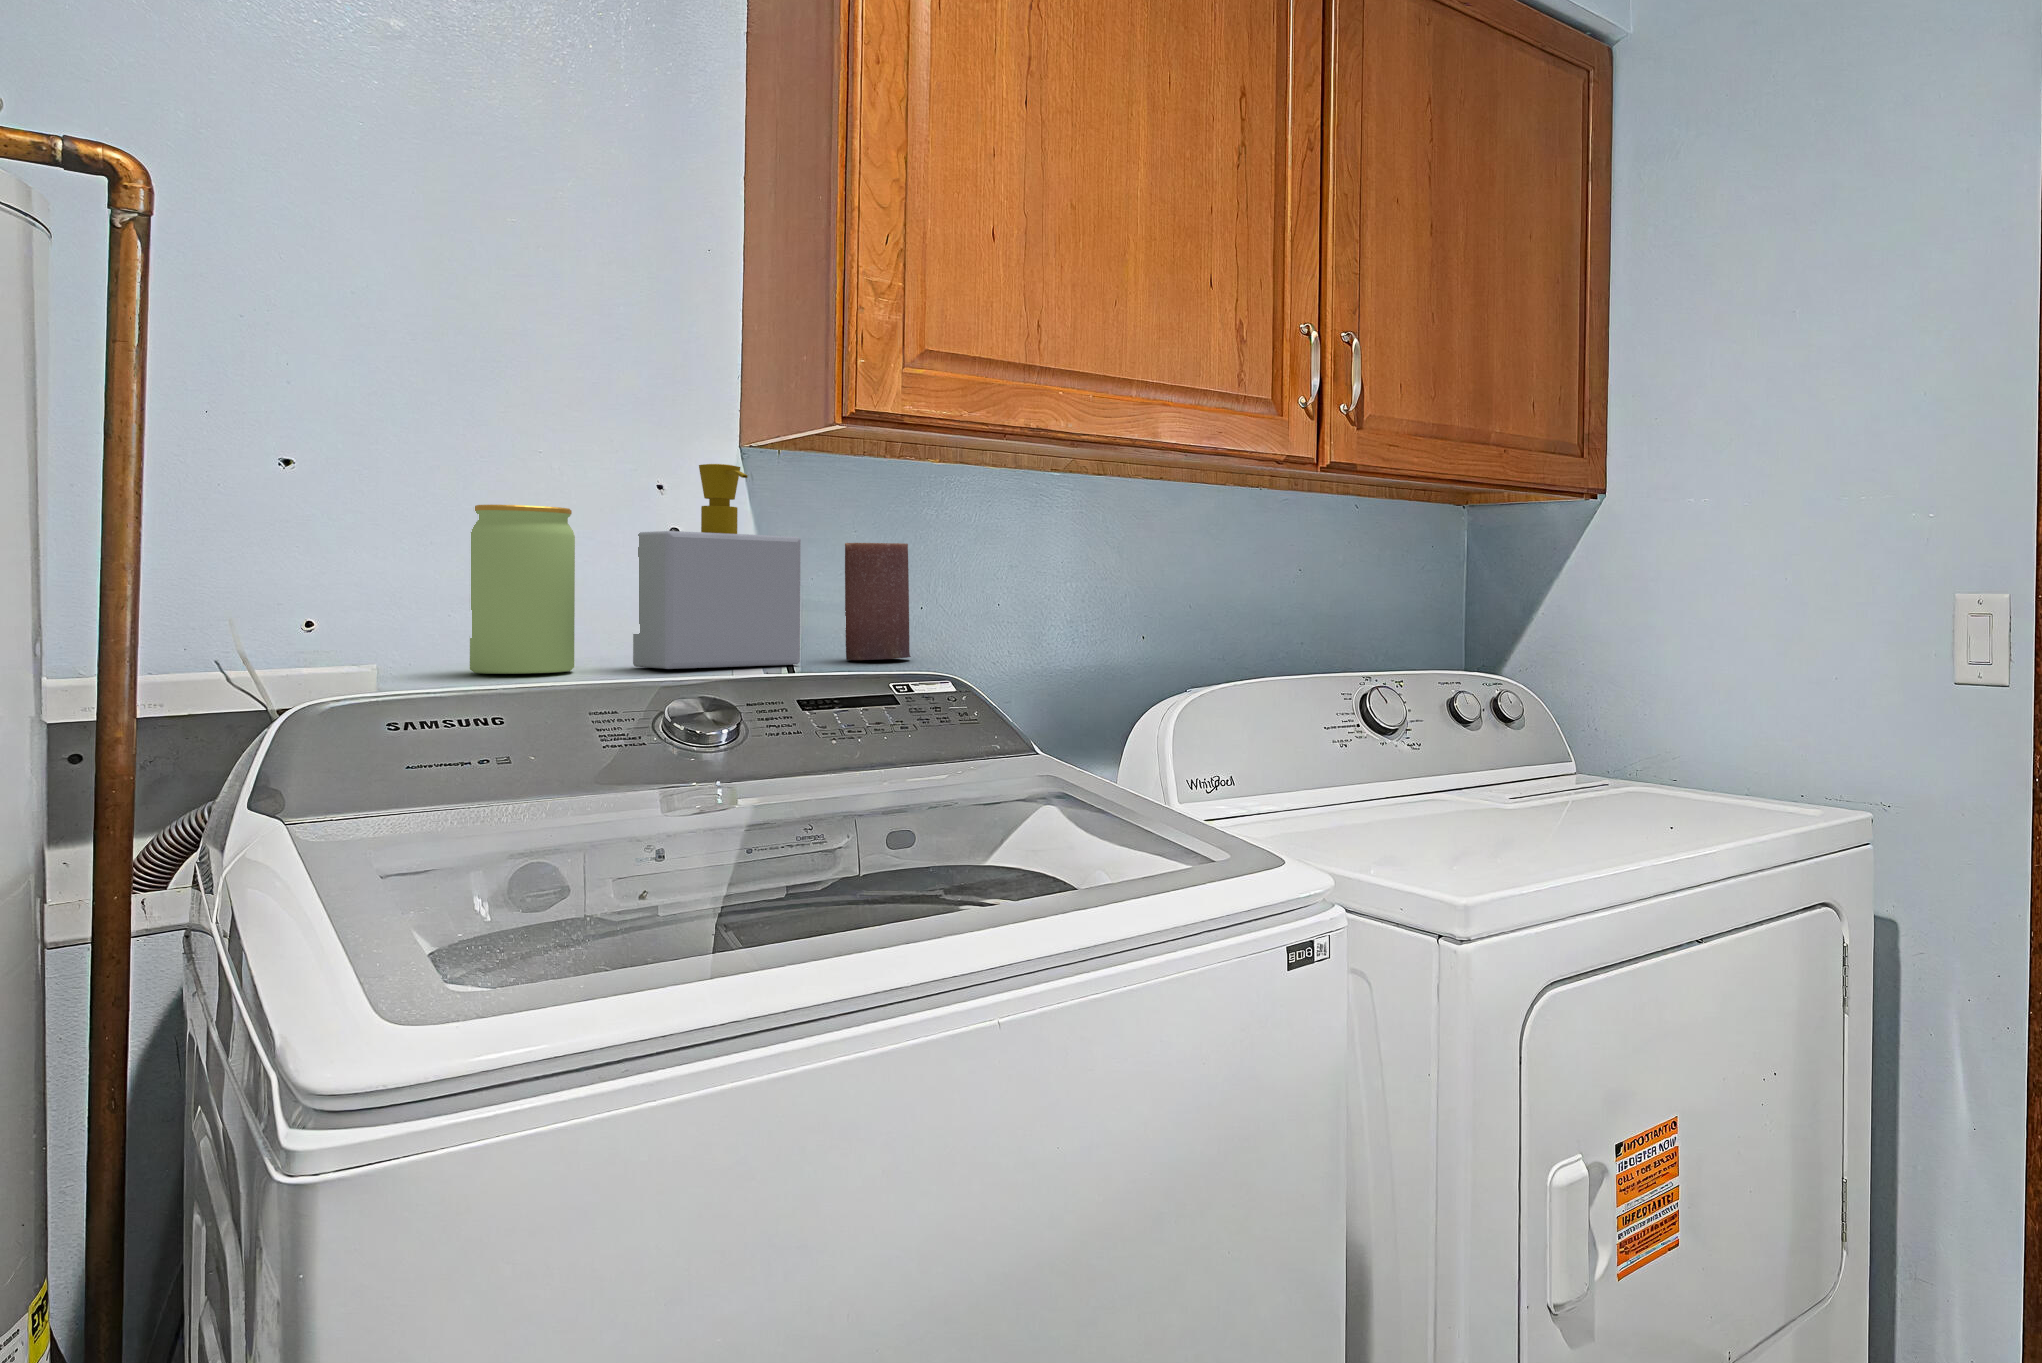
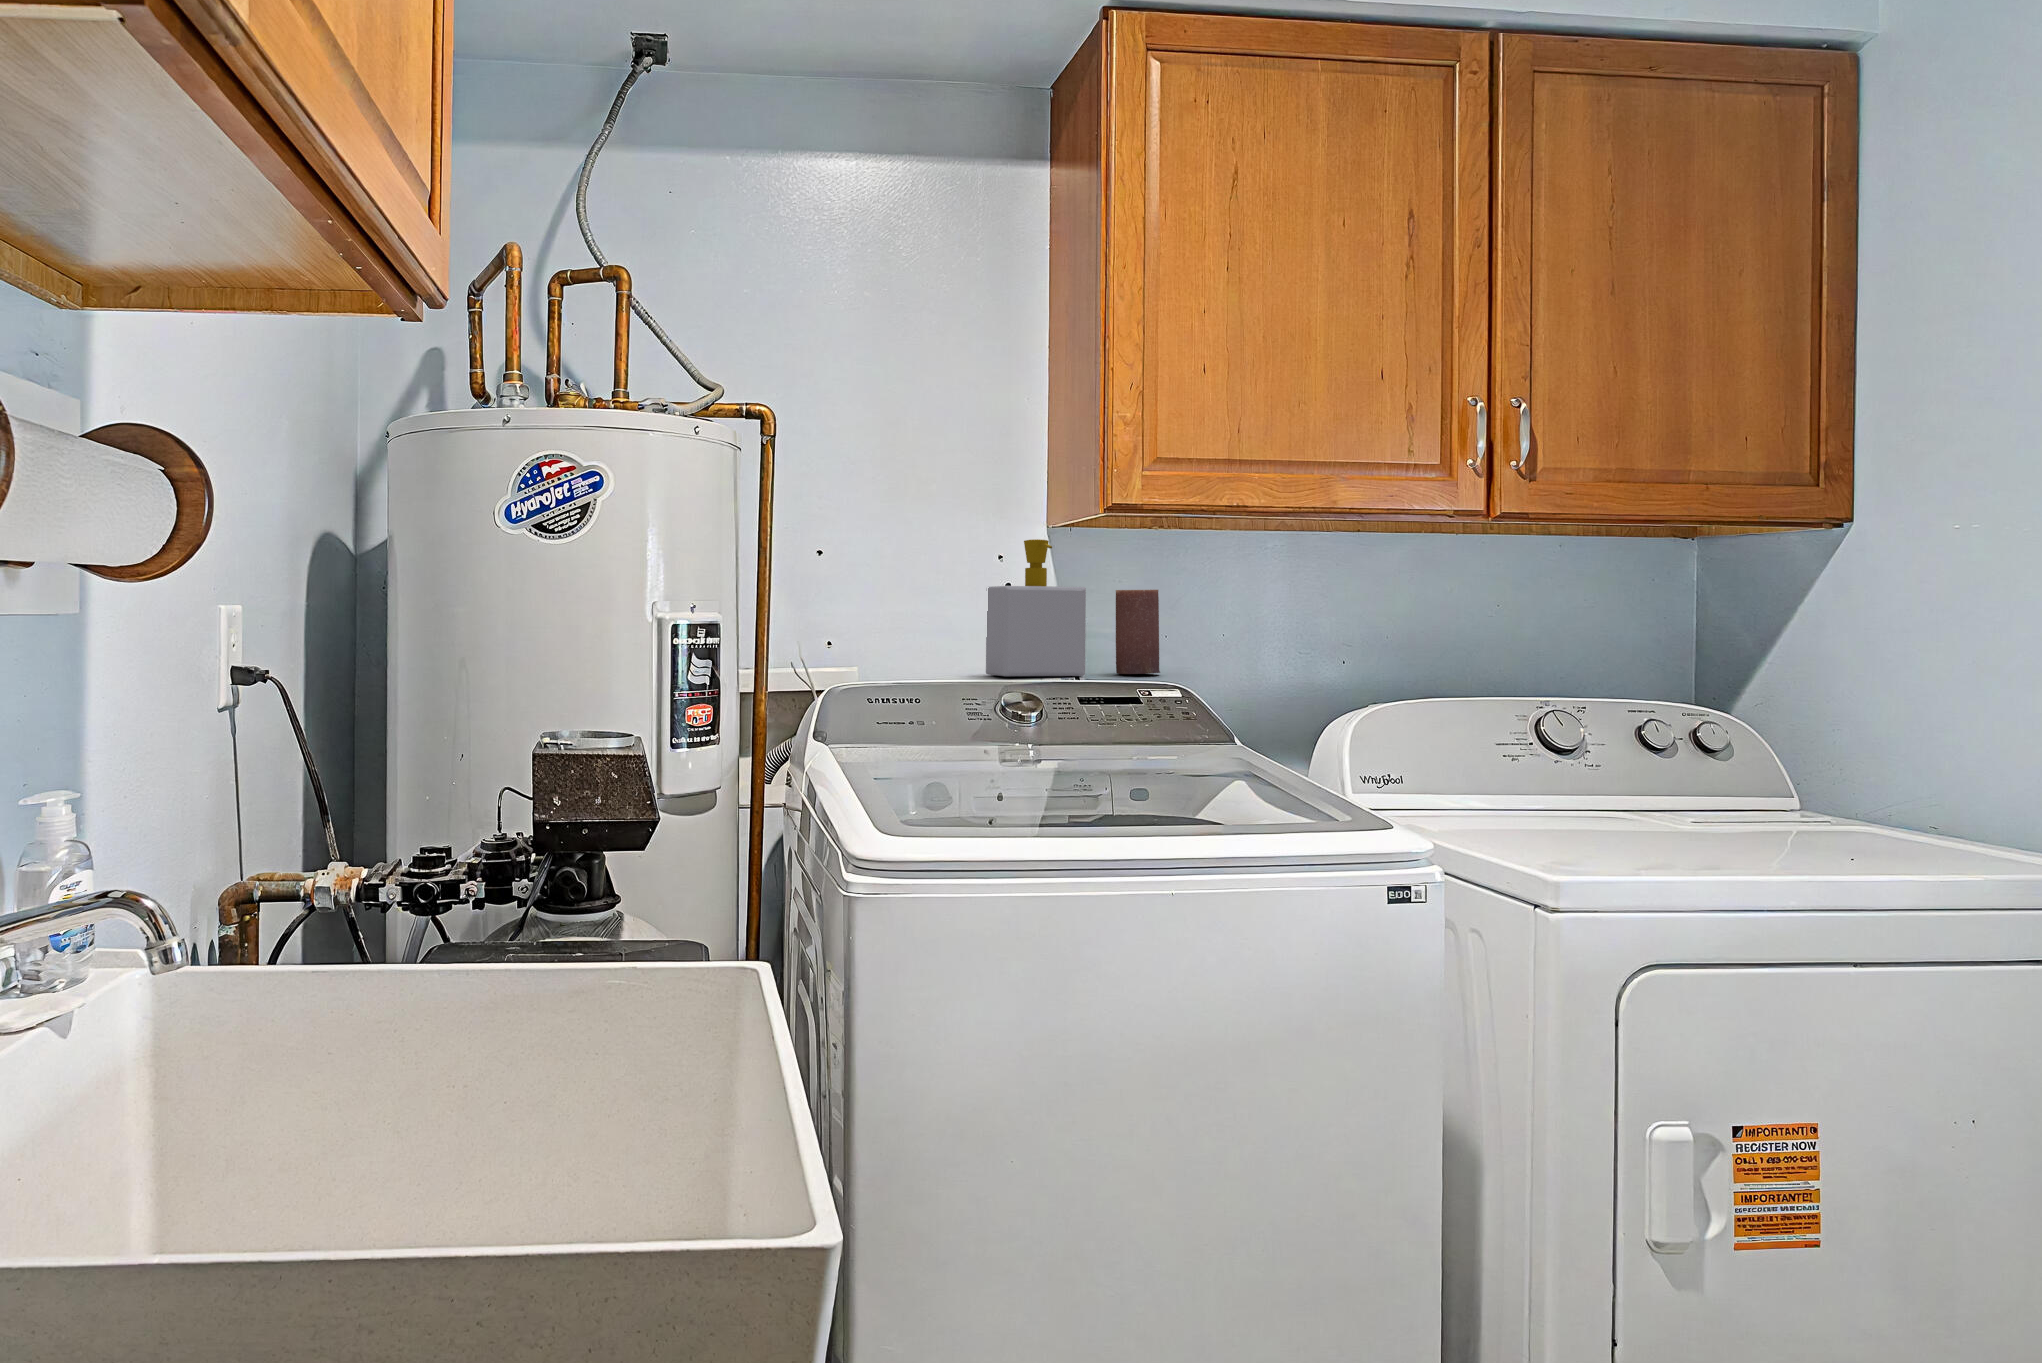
jar: present [470,505,575,674] -> none [900,573,954,677]

